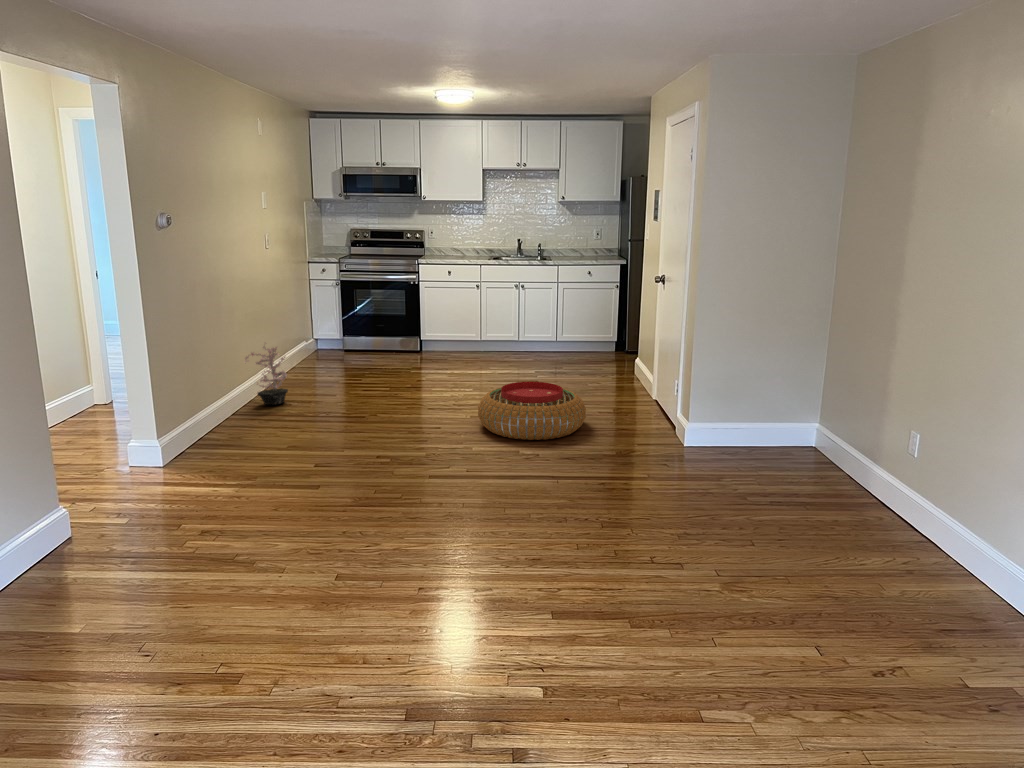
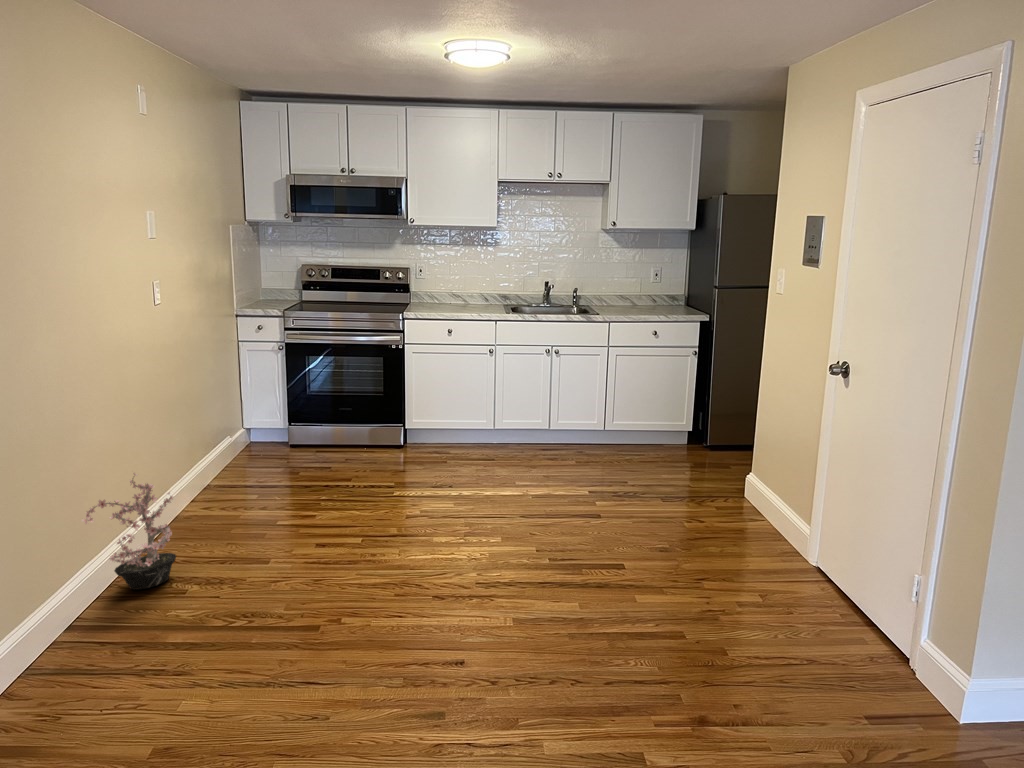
pouf: present [478,382,586,440] -> none [529,559,740,707]

